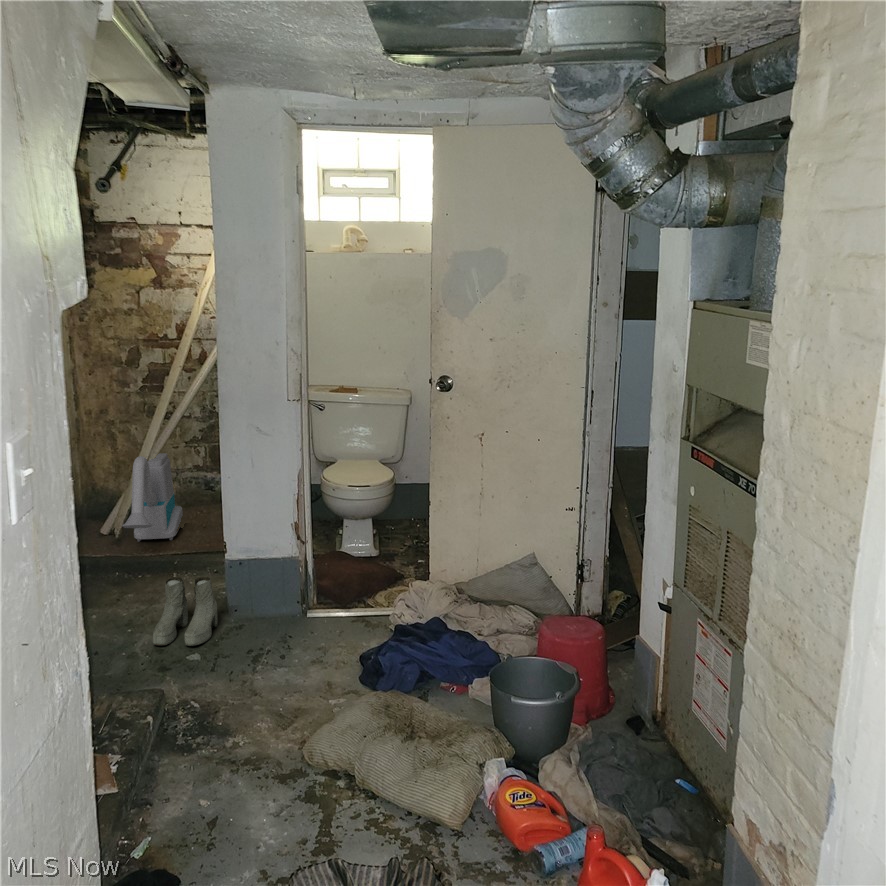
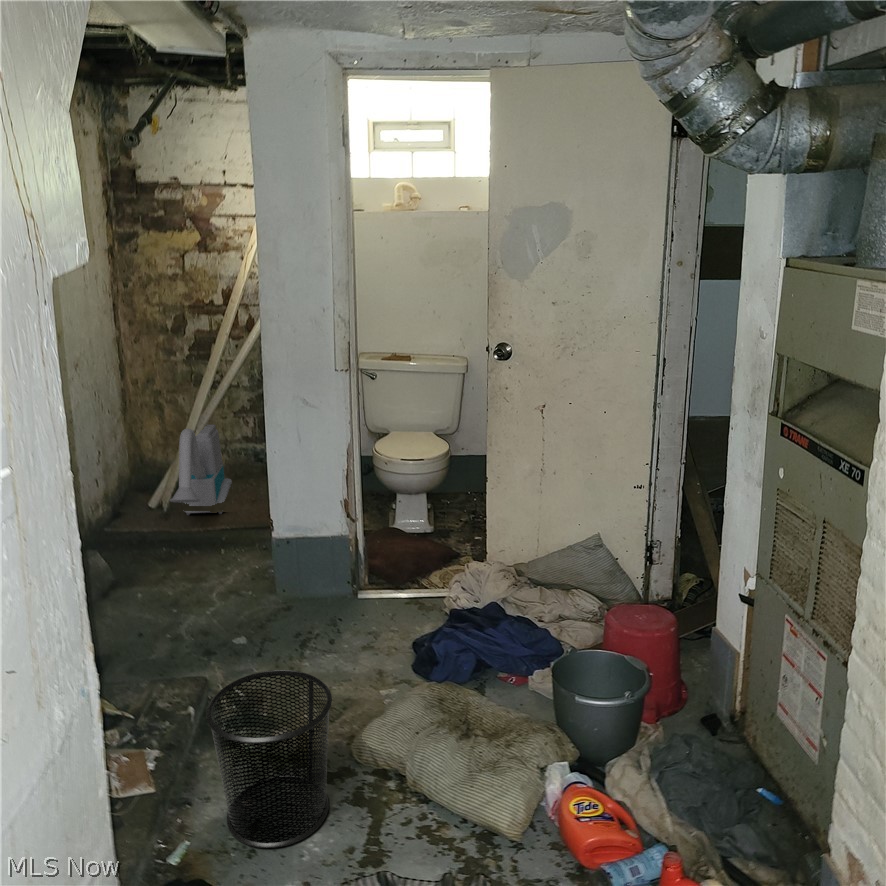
boots: present [153,577,218,646] -> none [199,555,266,628]
waste bin: none [167,676,286,844] -> present [206,670,332,848]

